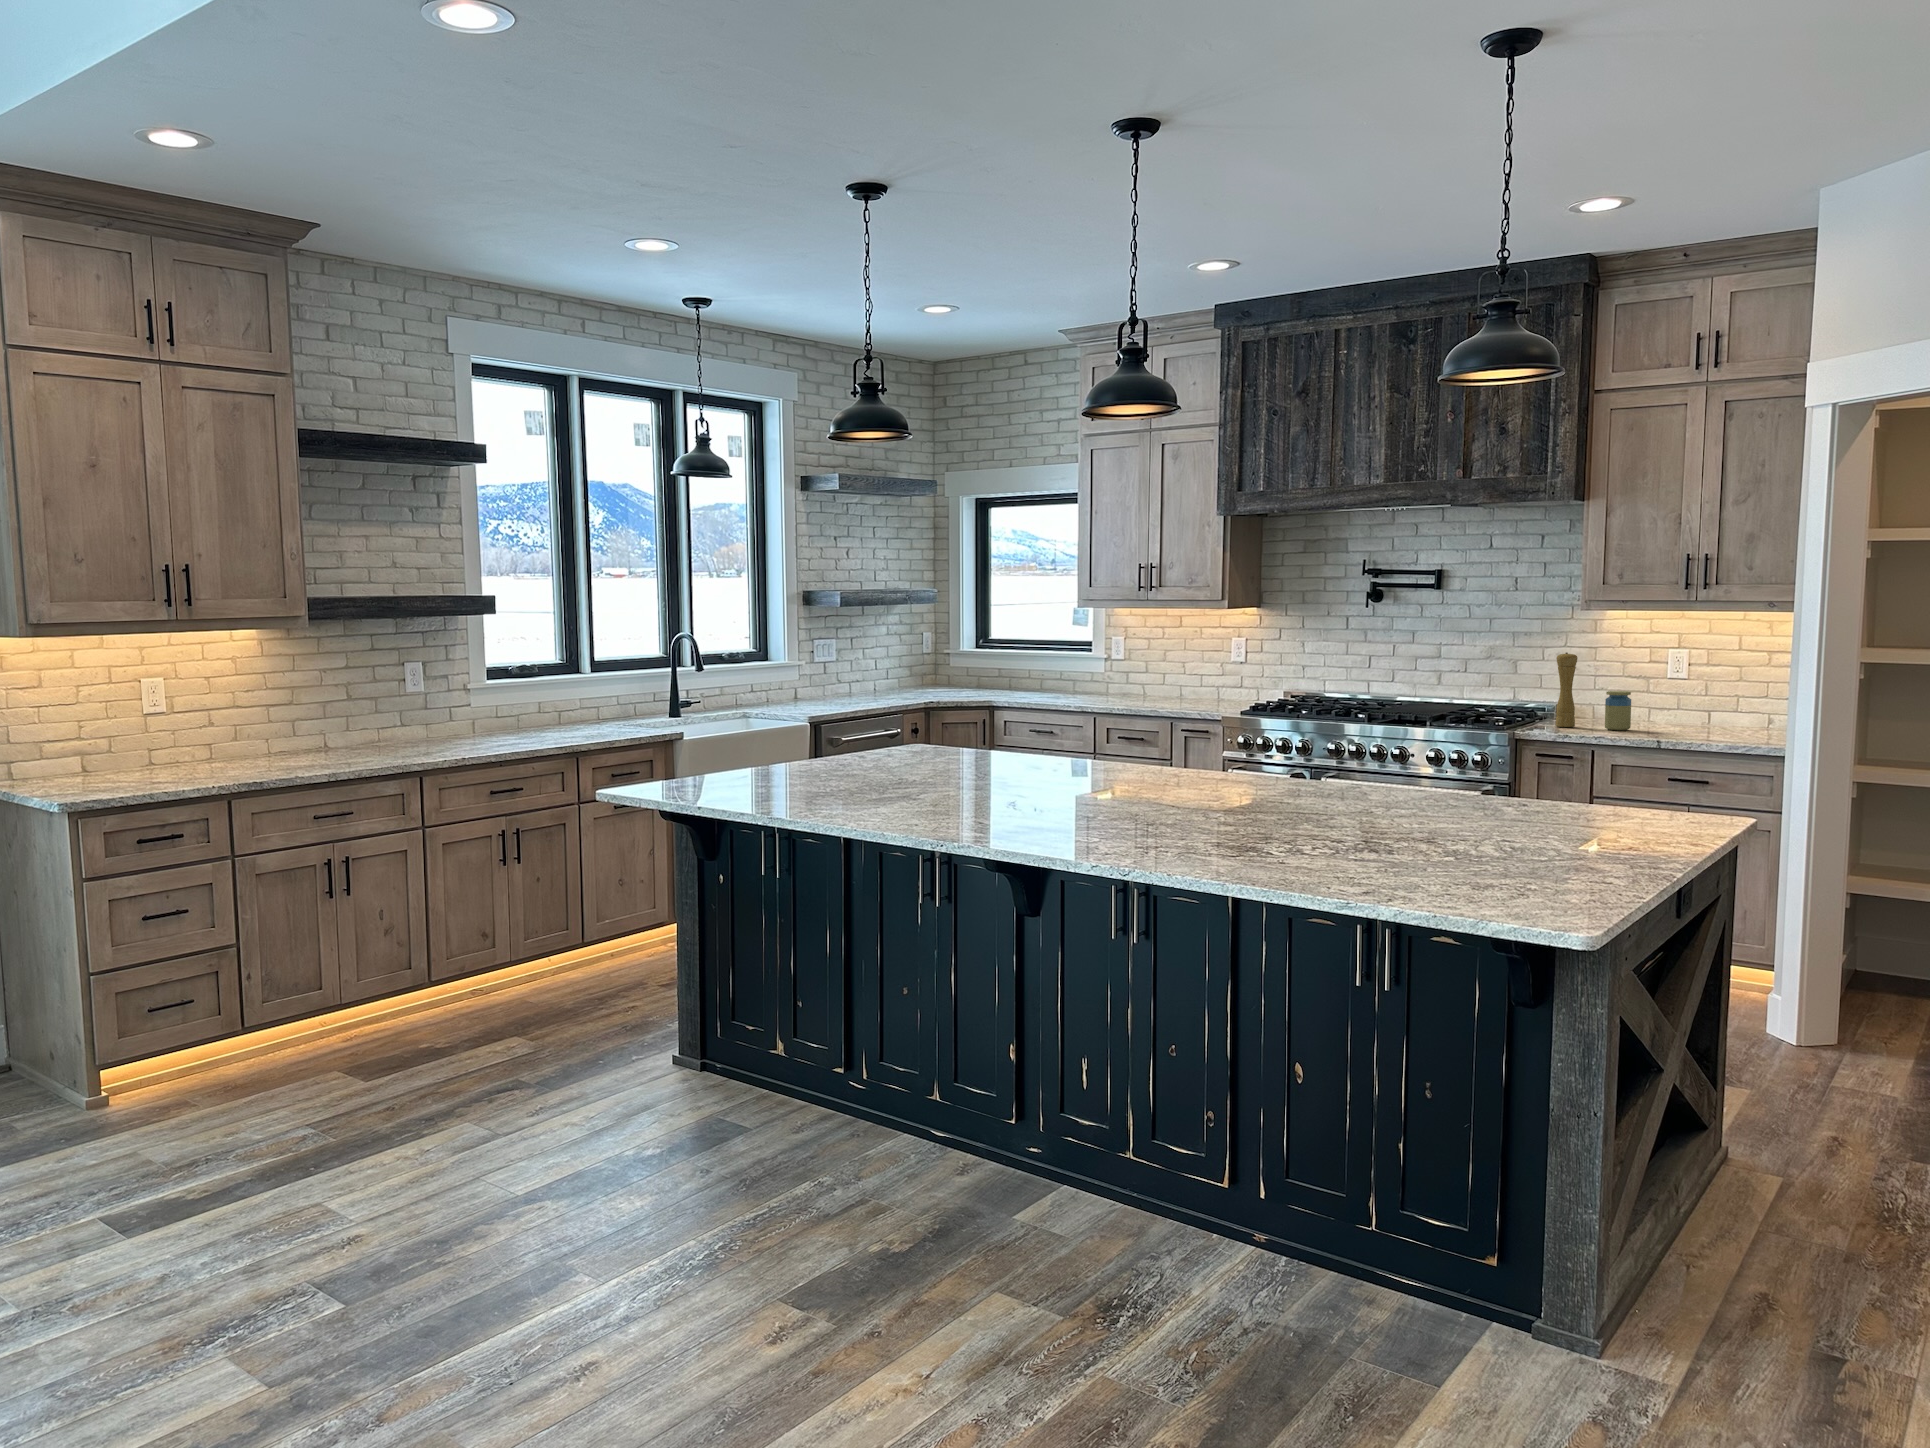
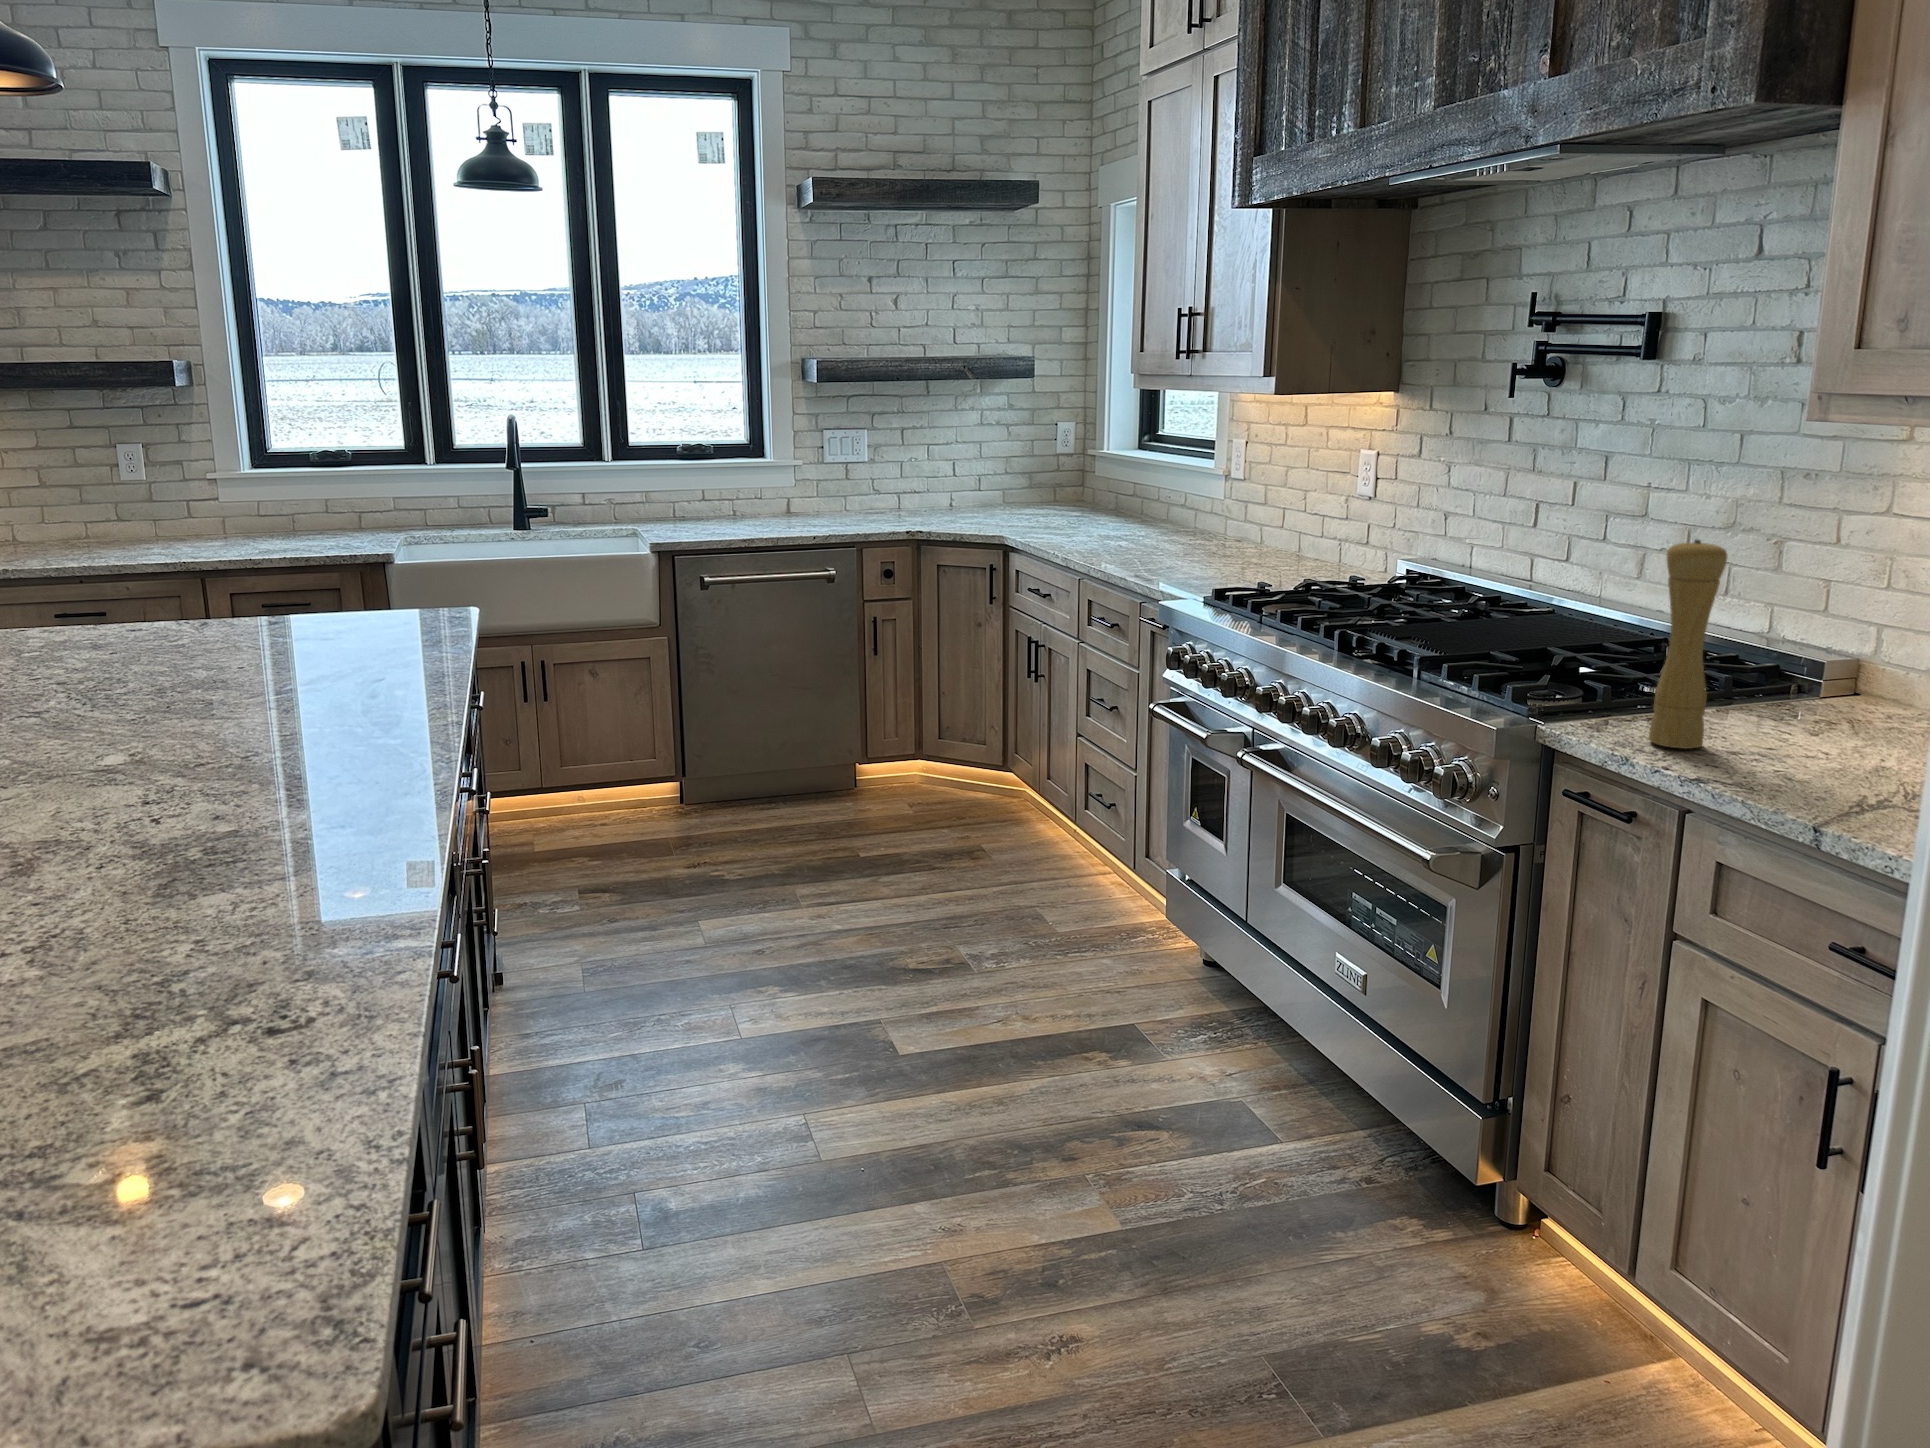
jar: present [1605,691,1631,730] -> none [1751,666,1842,789]

